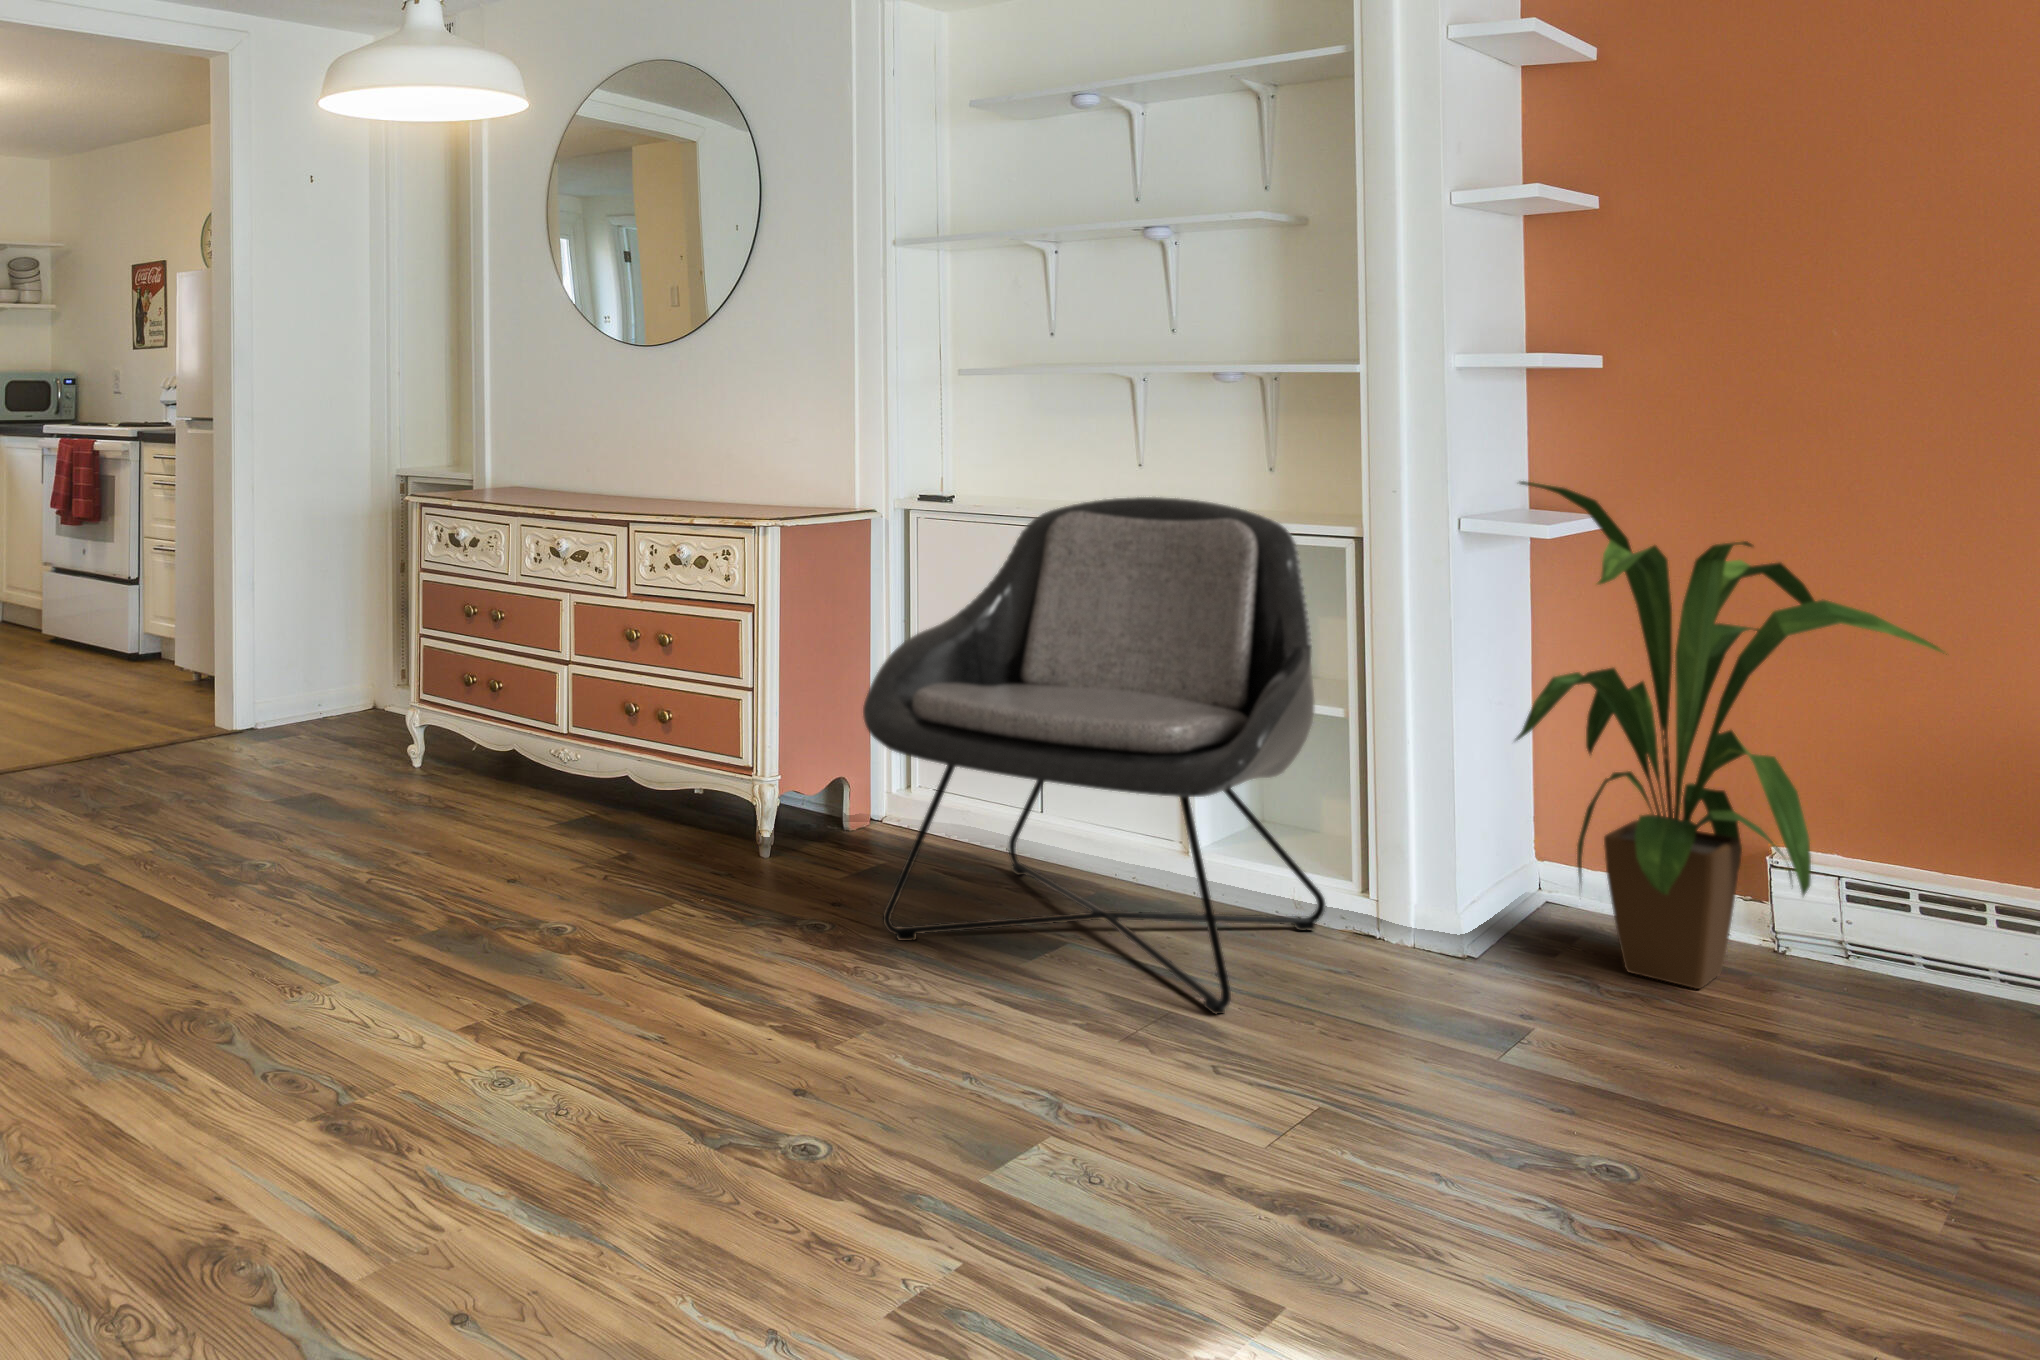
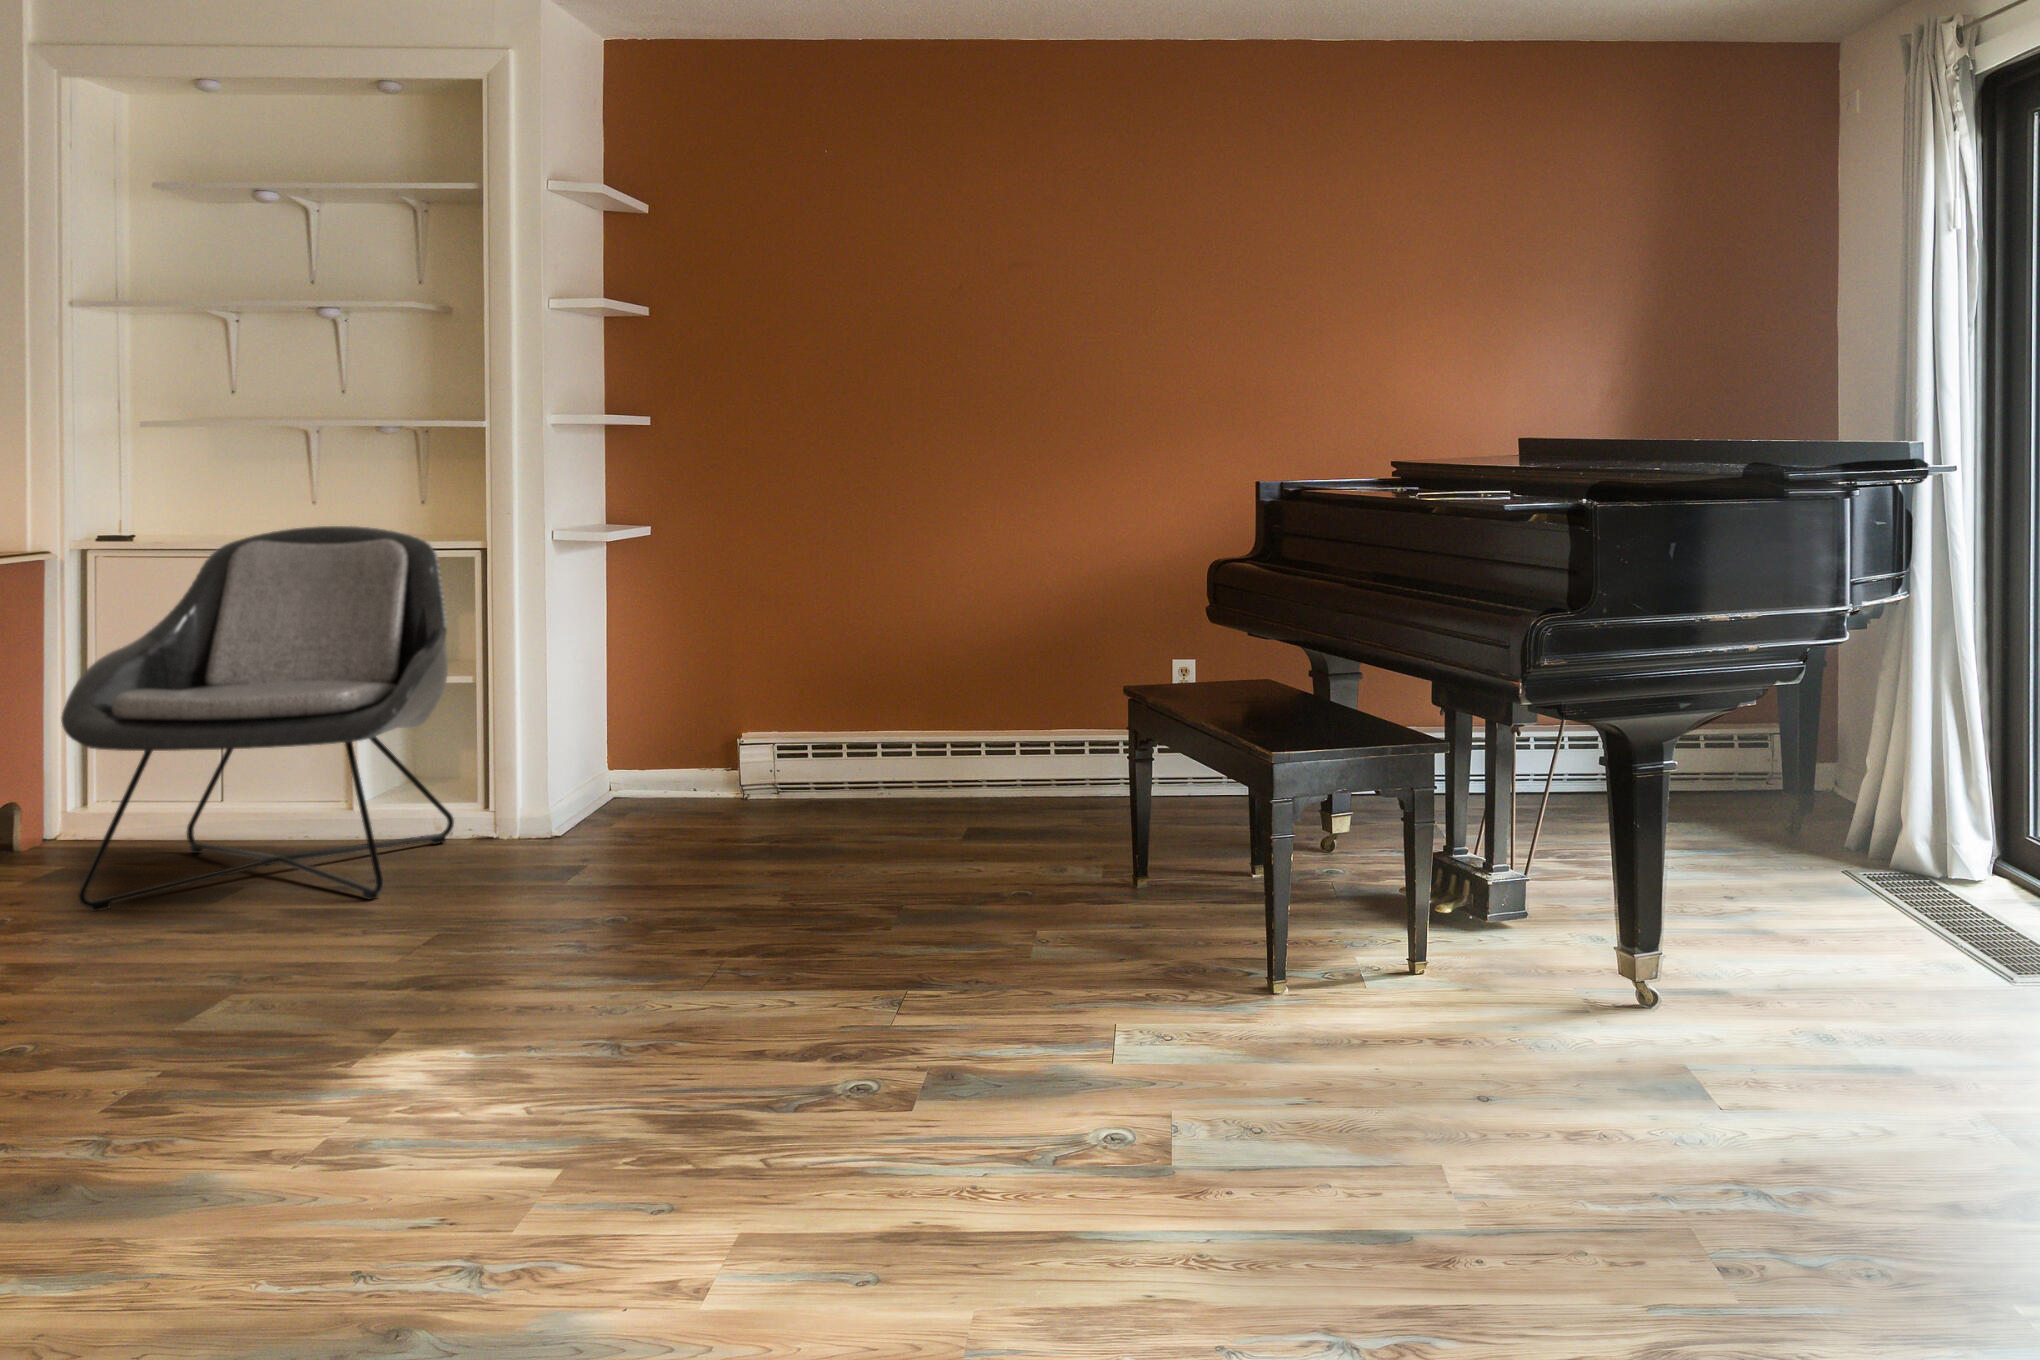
house plant: present [1515,481,1947,989] -> none [581,501,825,826]

